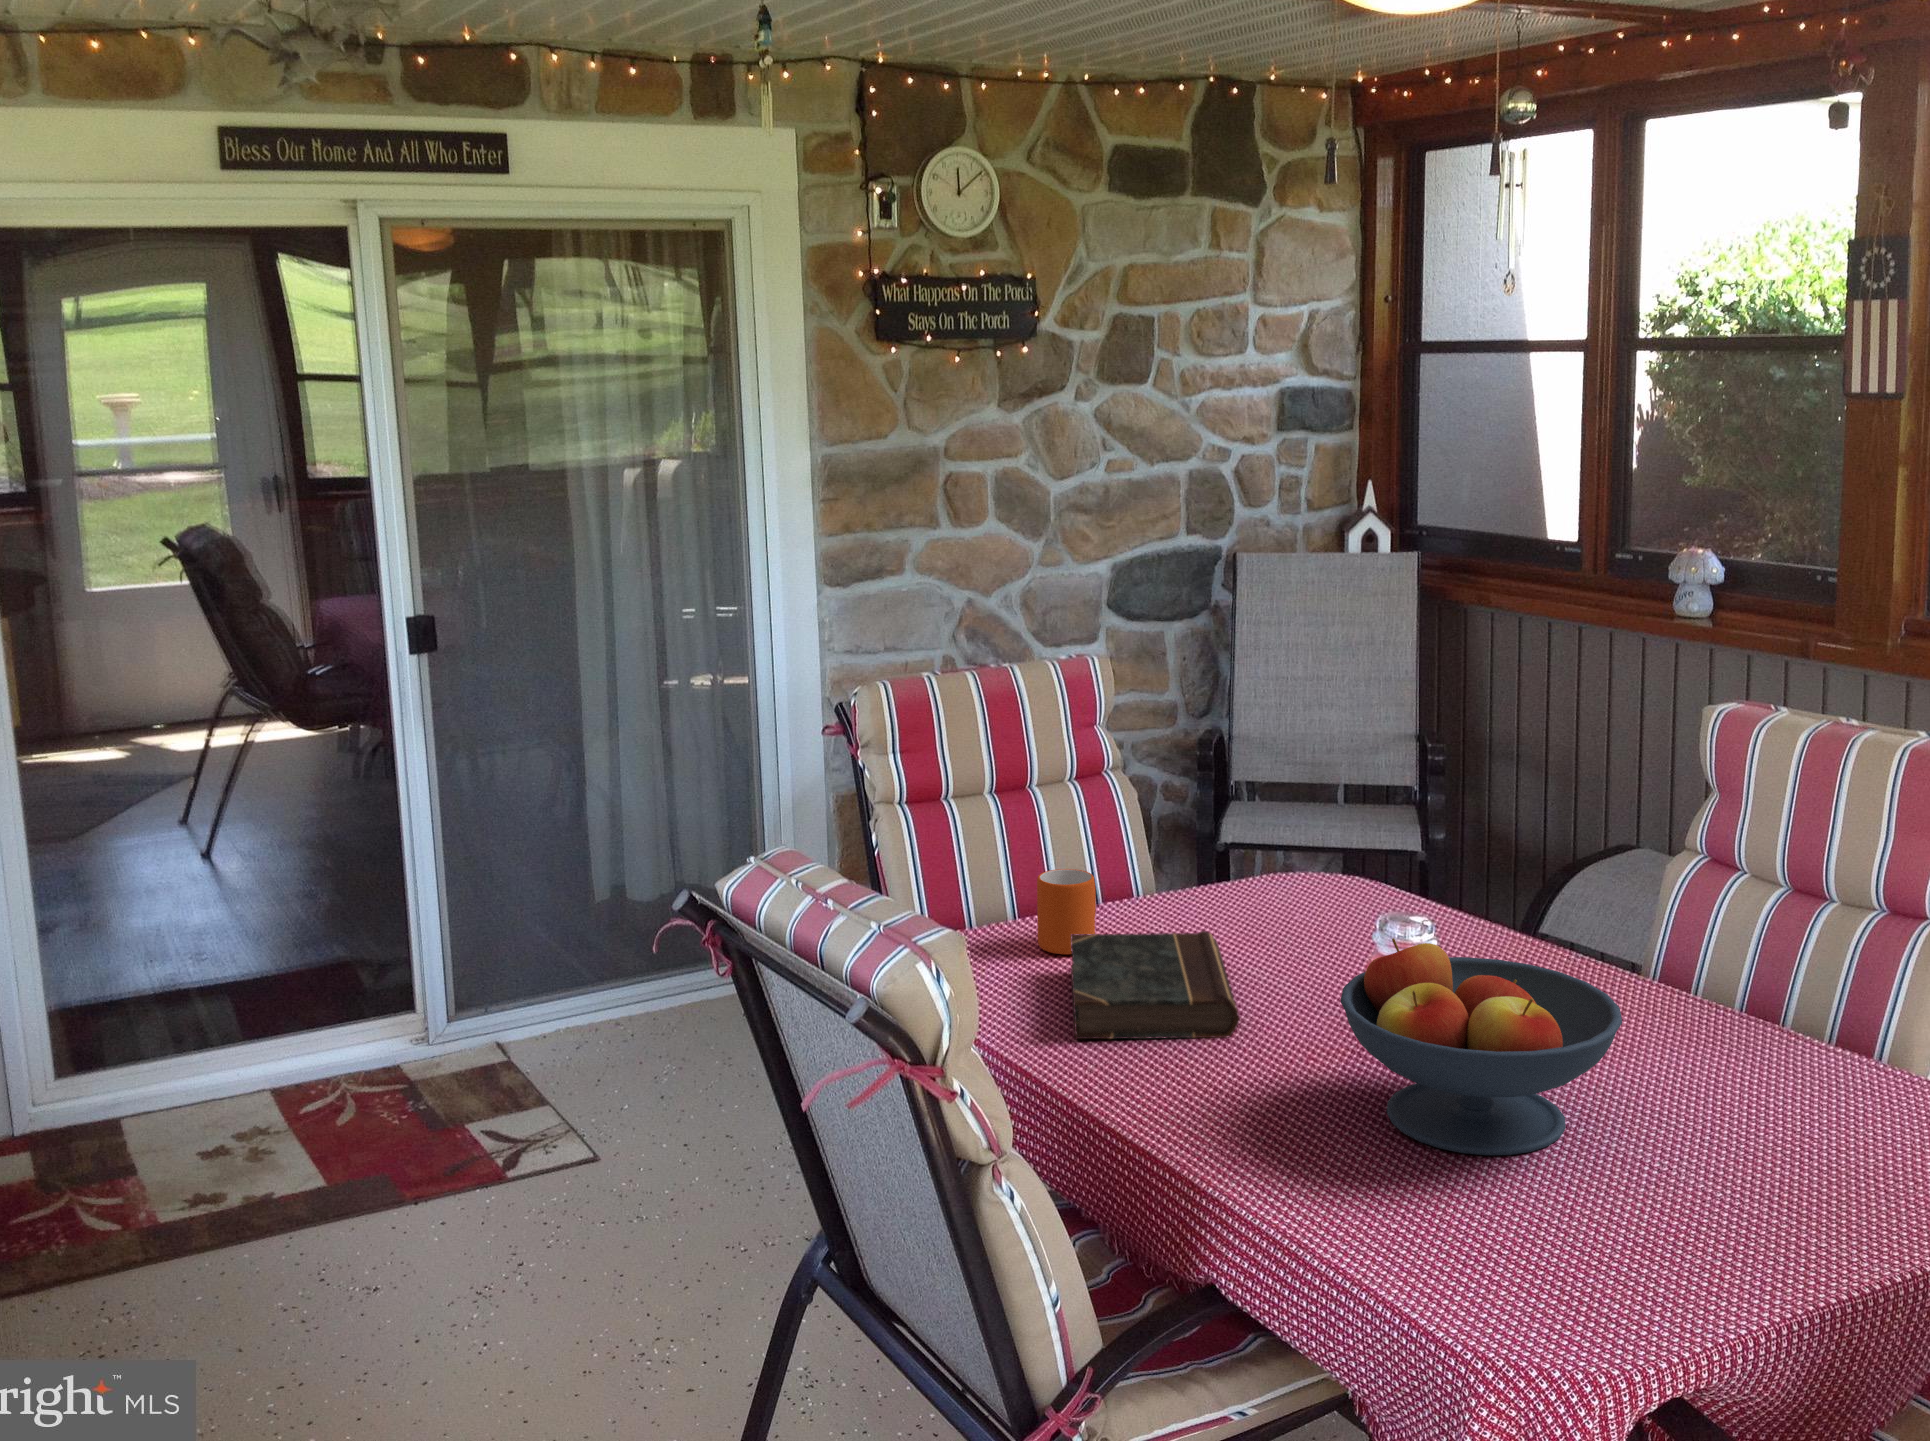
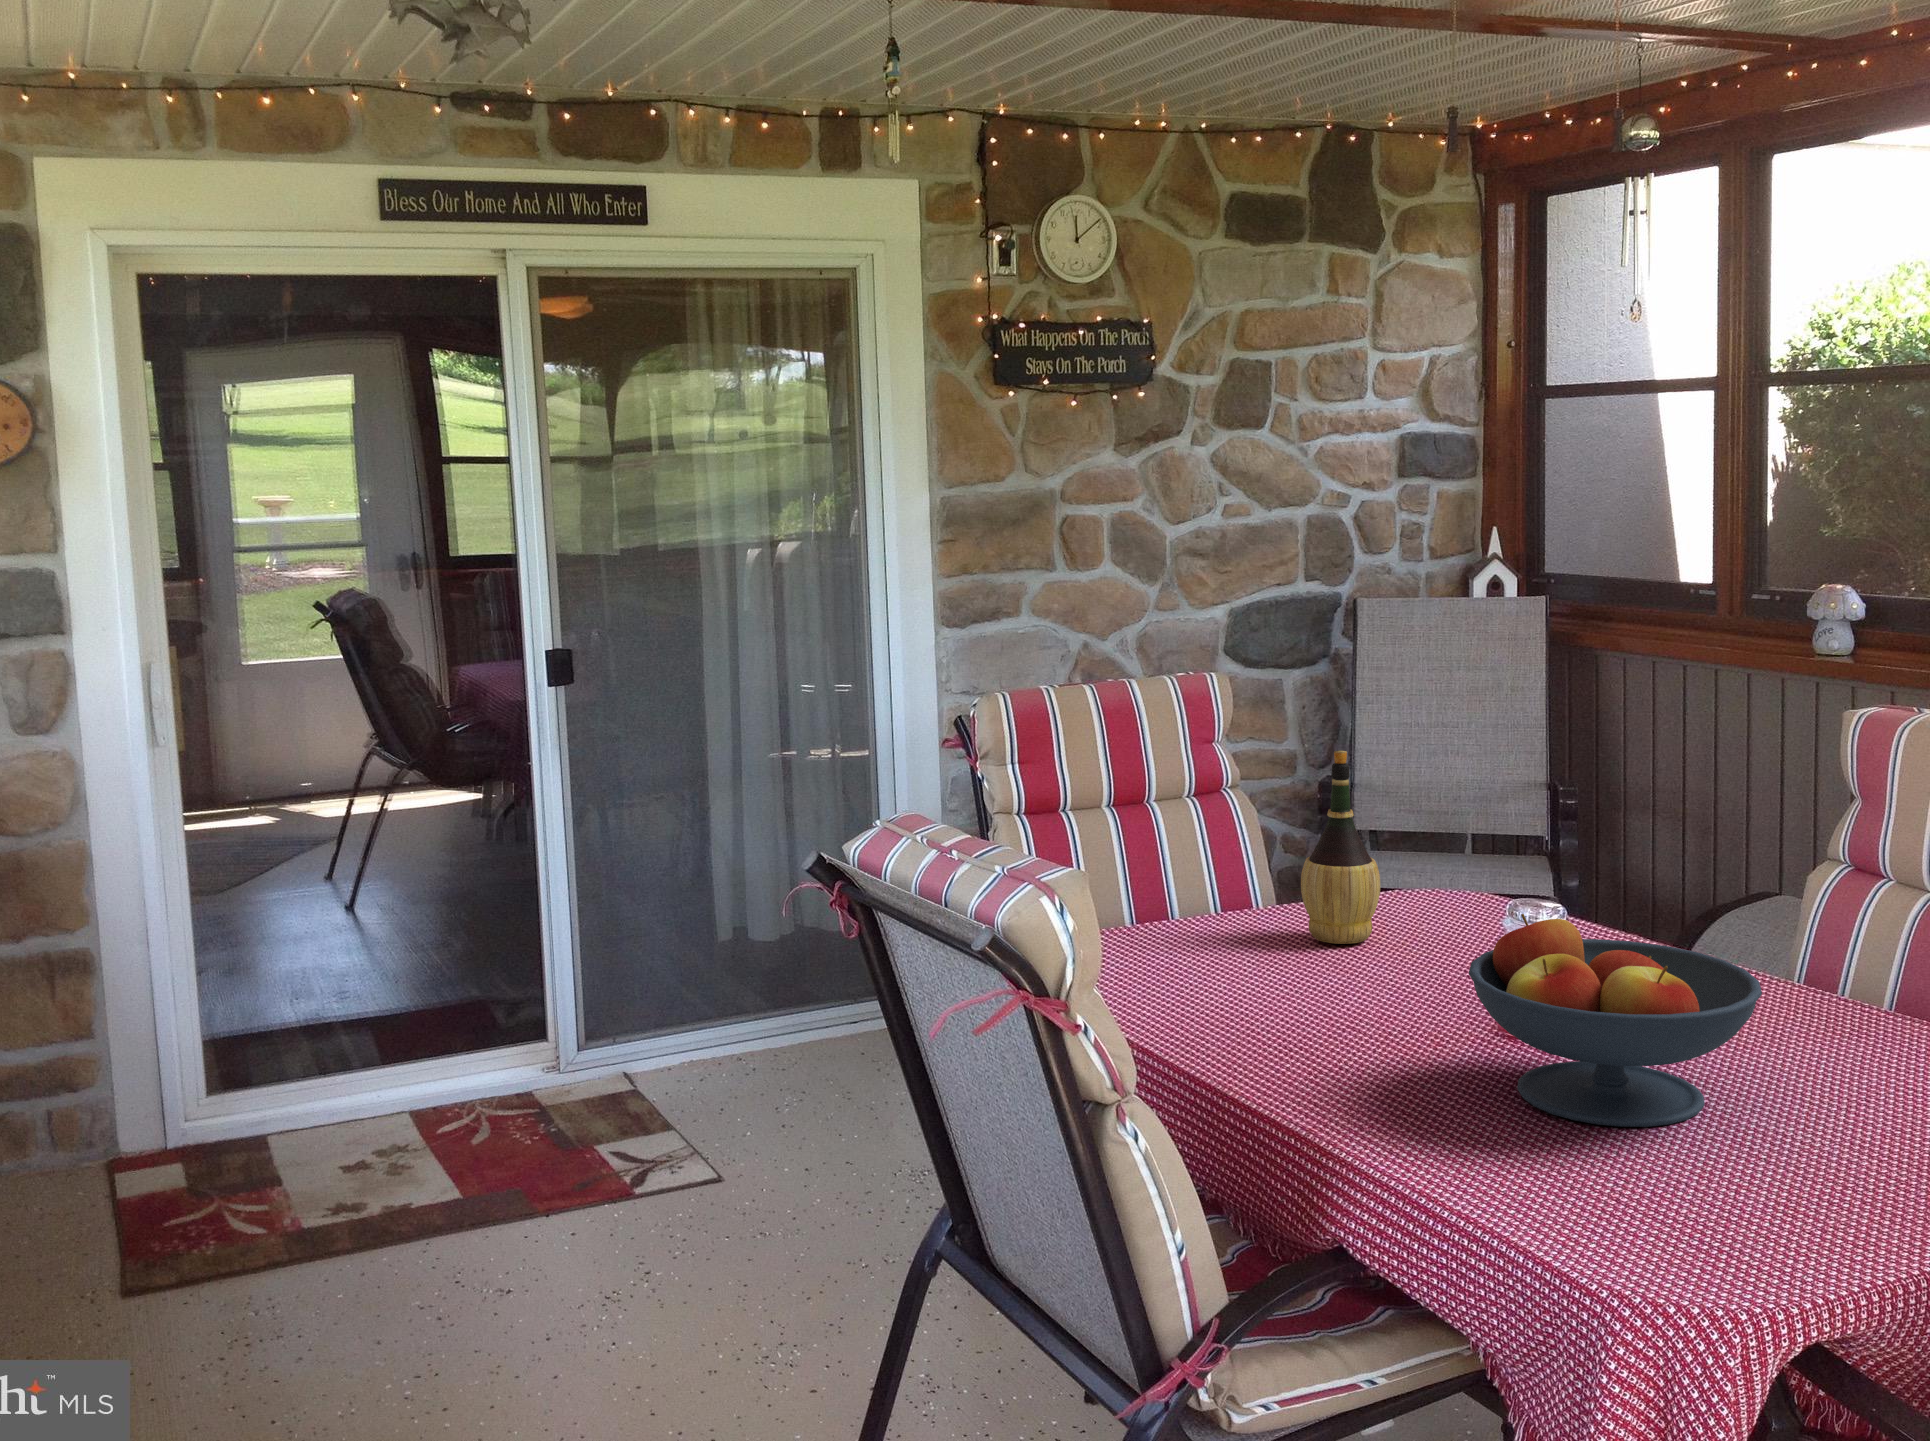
wine bottle: none [1178,747,1256,937] -> present [1301,751,1380,944]
mug: present [1037,869,1096,954] -> none [1158,873,1217,957]
book: present [1071,931,1240,1039] -> none [1192,931,1365,1028]

